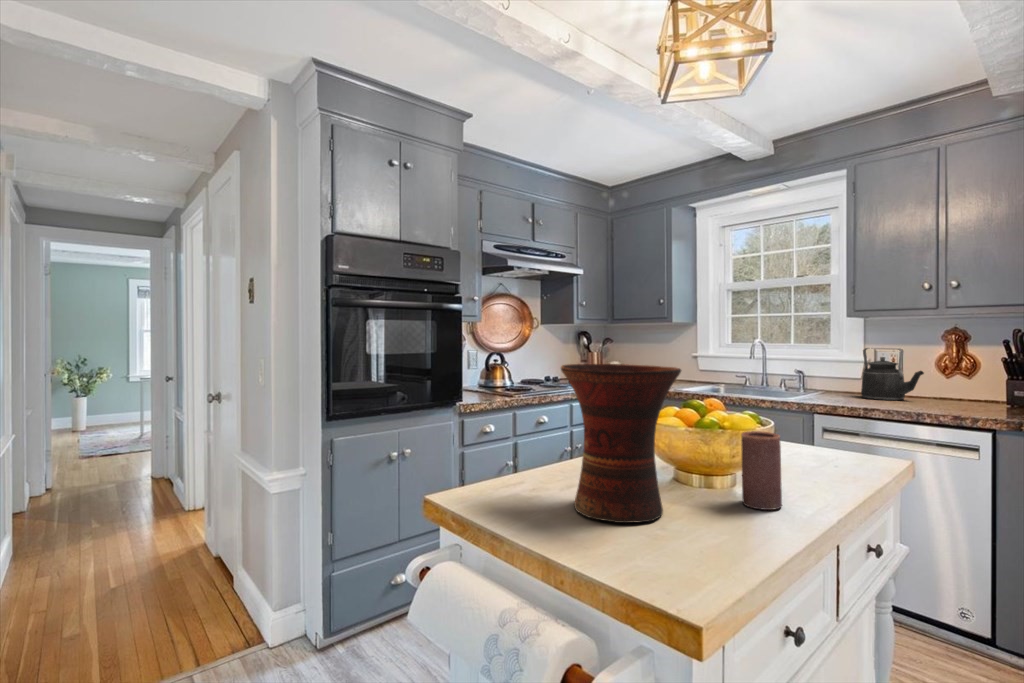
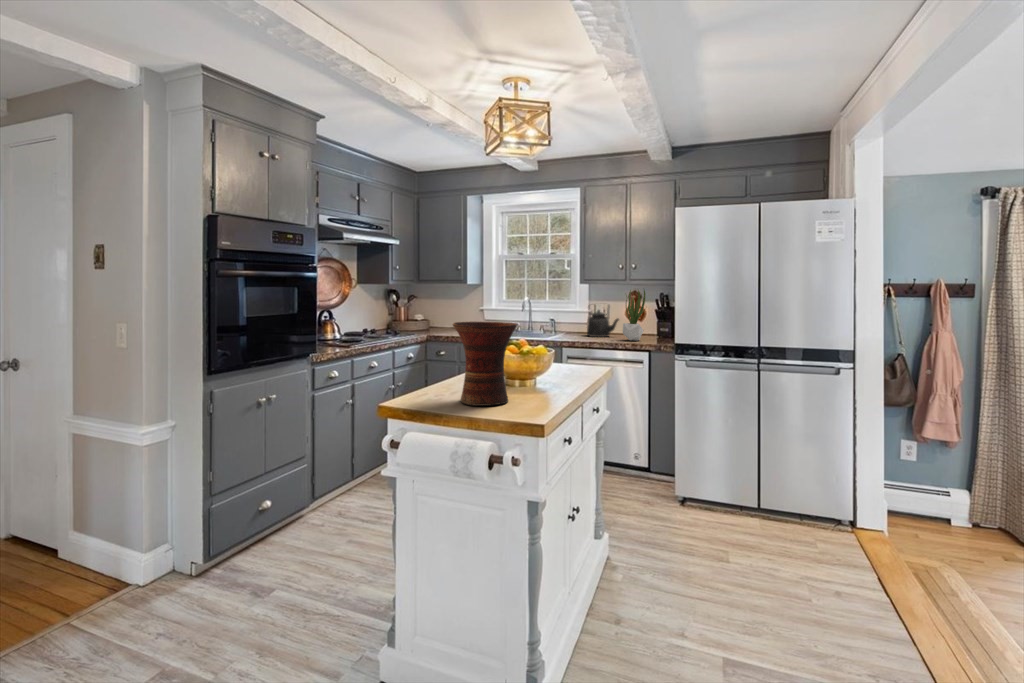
potted plant: none [931,319,983,409] -> present [623,289,646,341]
candle: present [741,431,782,510] -> none [542,355,561,394]

